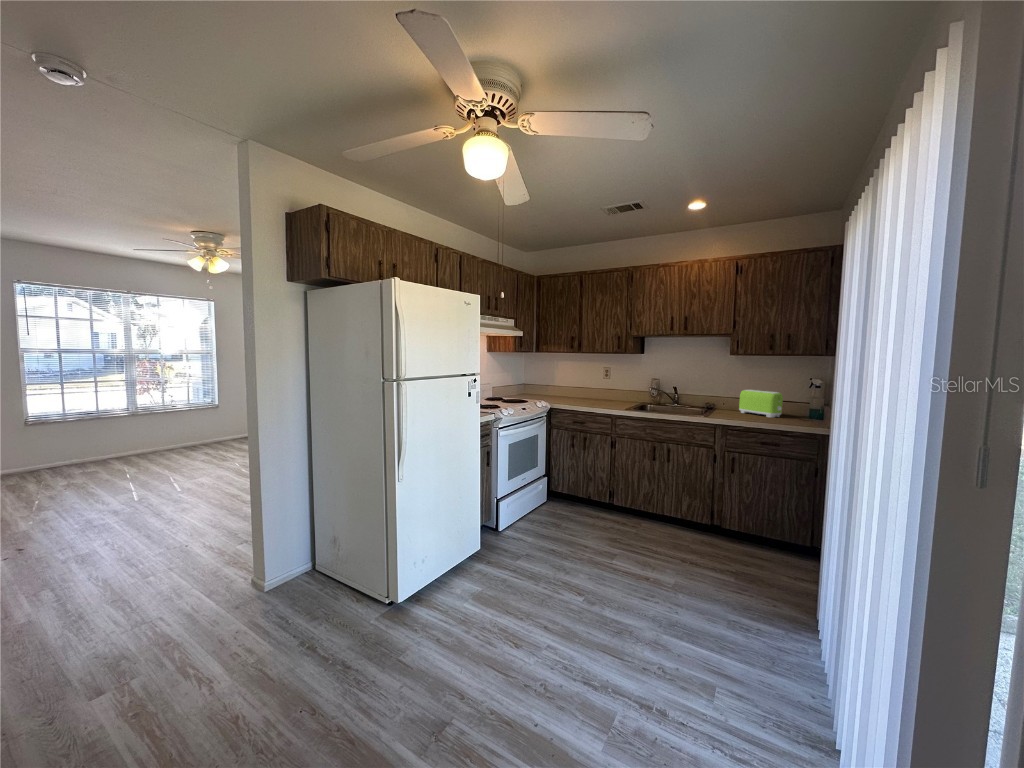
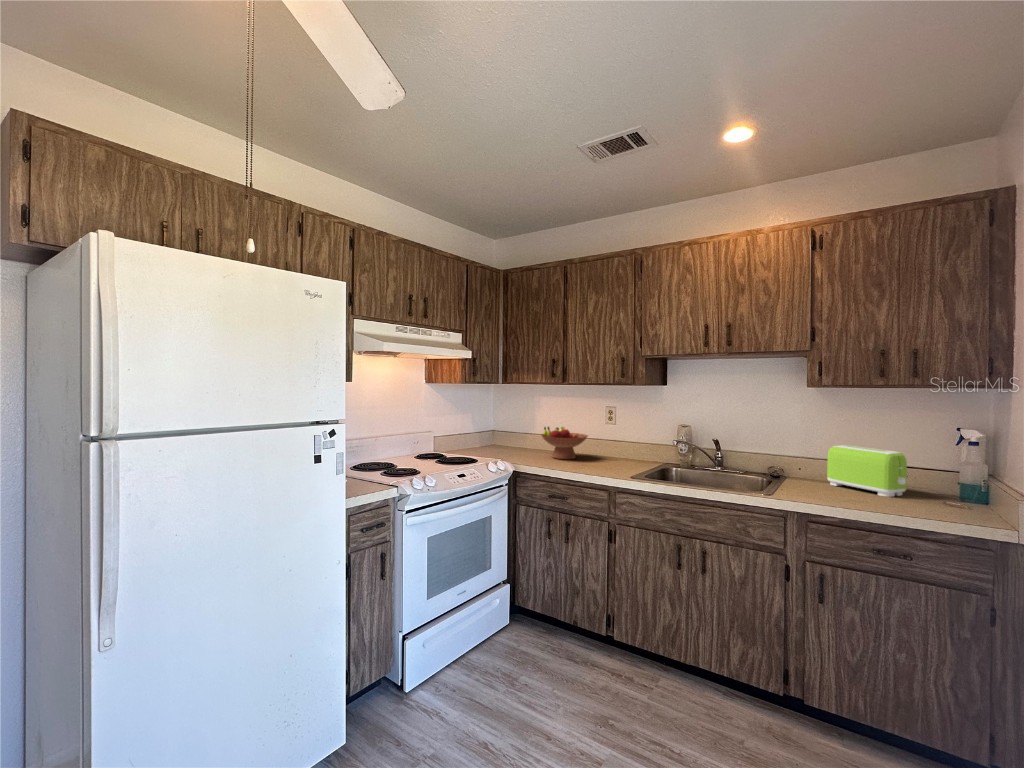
fruit bowl: none [563,381,593,401] -> present [541,427,588,459]

